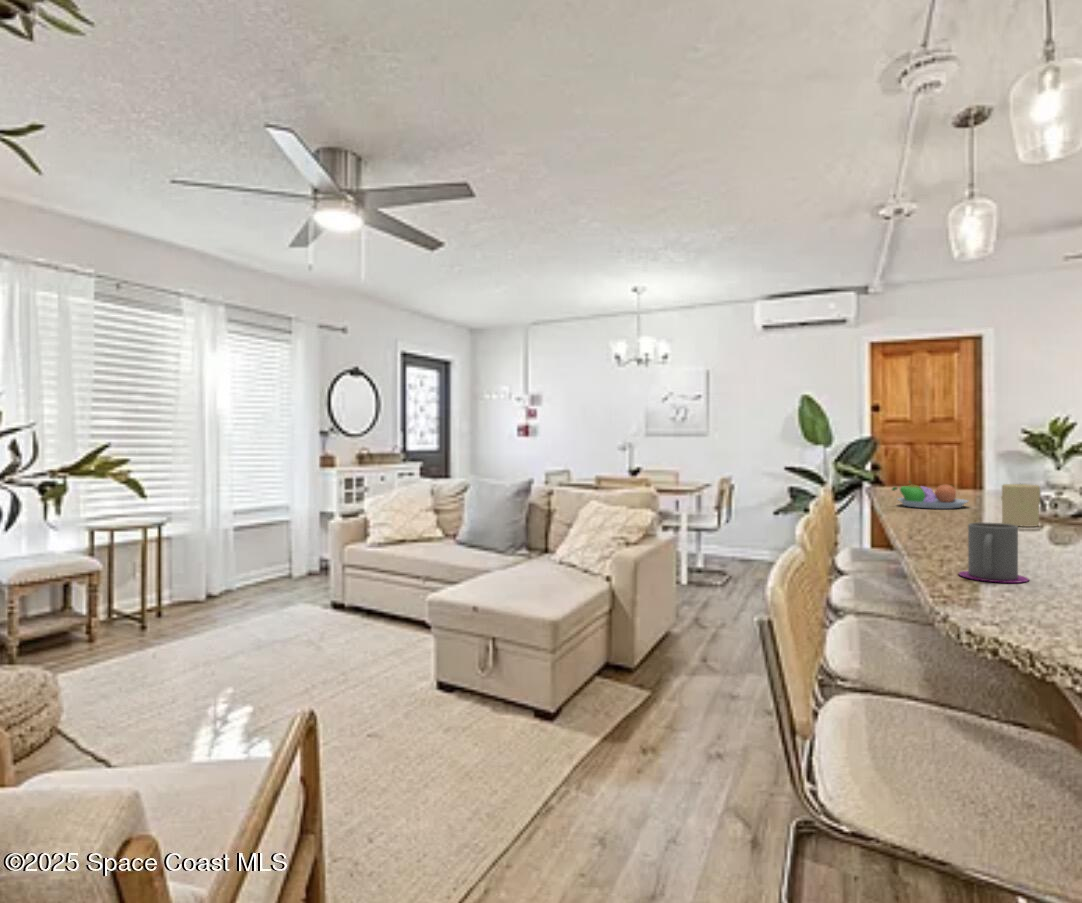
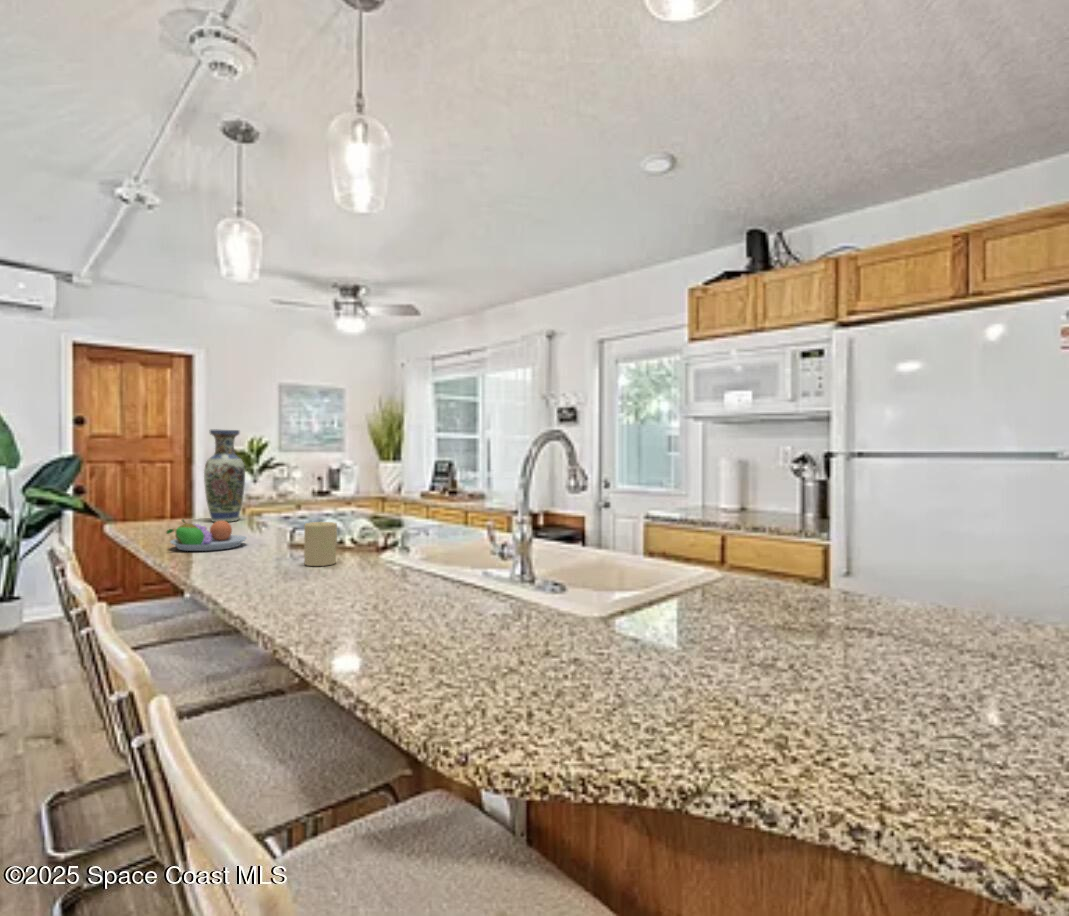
vase: none [952,404,995,493] -> present [204,429,245,522]
mug: present [959,522,1029,583] -> none [364,590,430,663]

